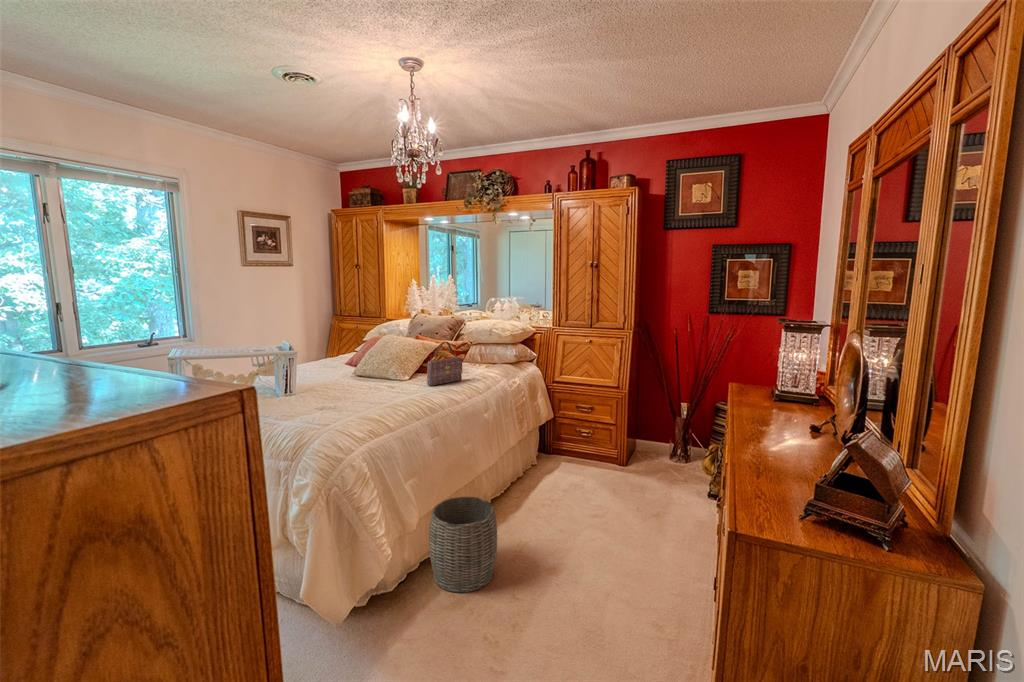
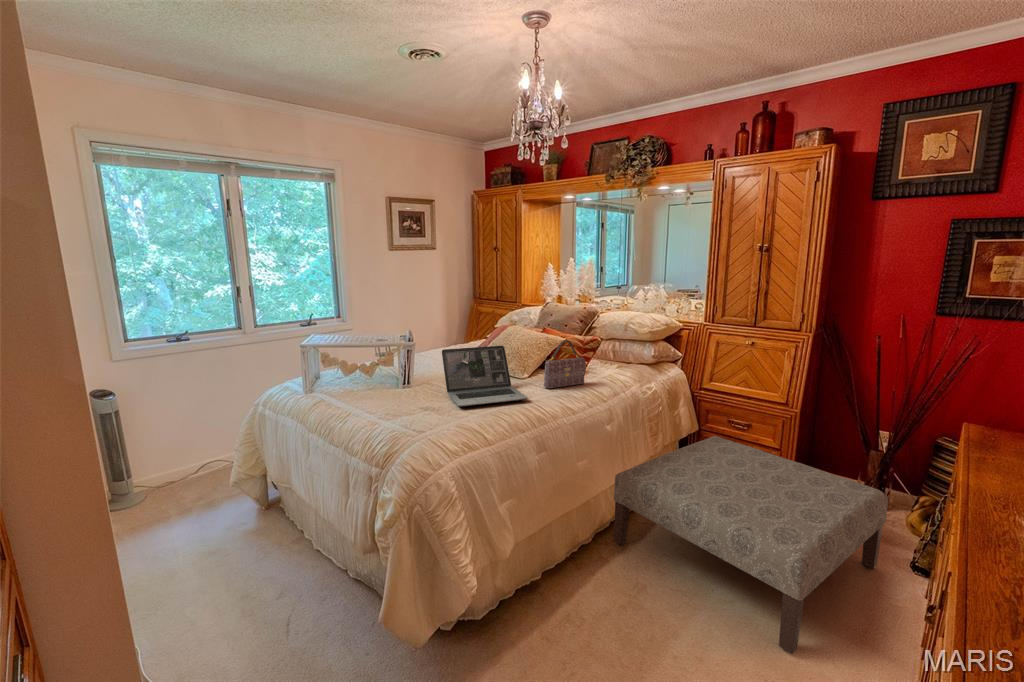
laptop: none [329,350,416,404] -> present [442,346,527,407]
ottoman: none [494,419,689,564] -> present [614,436,888,654]
woven basket: present [429,497,497,593] -> none [527,524,605,640]

